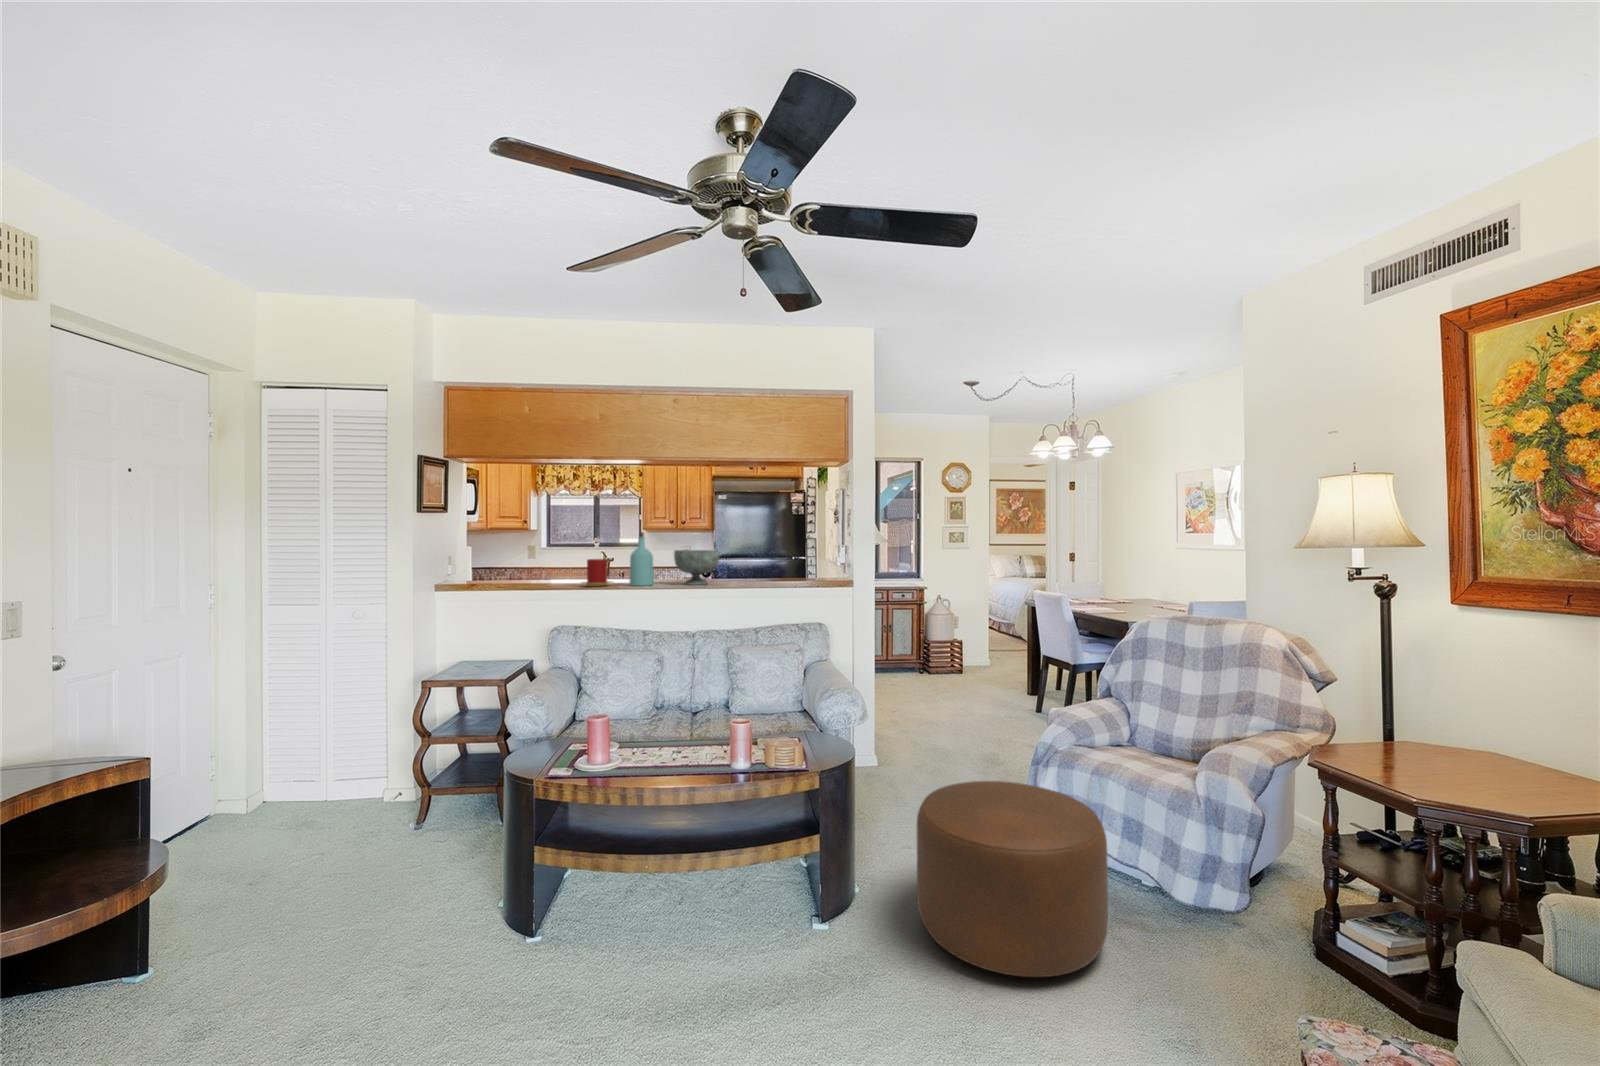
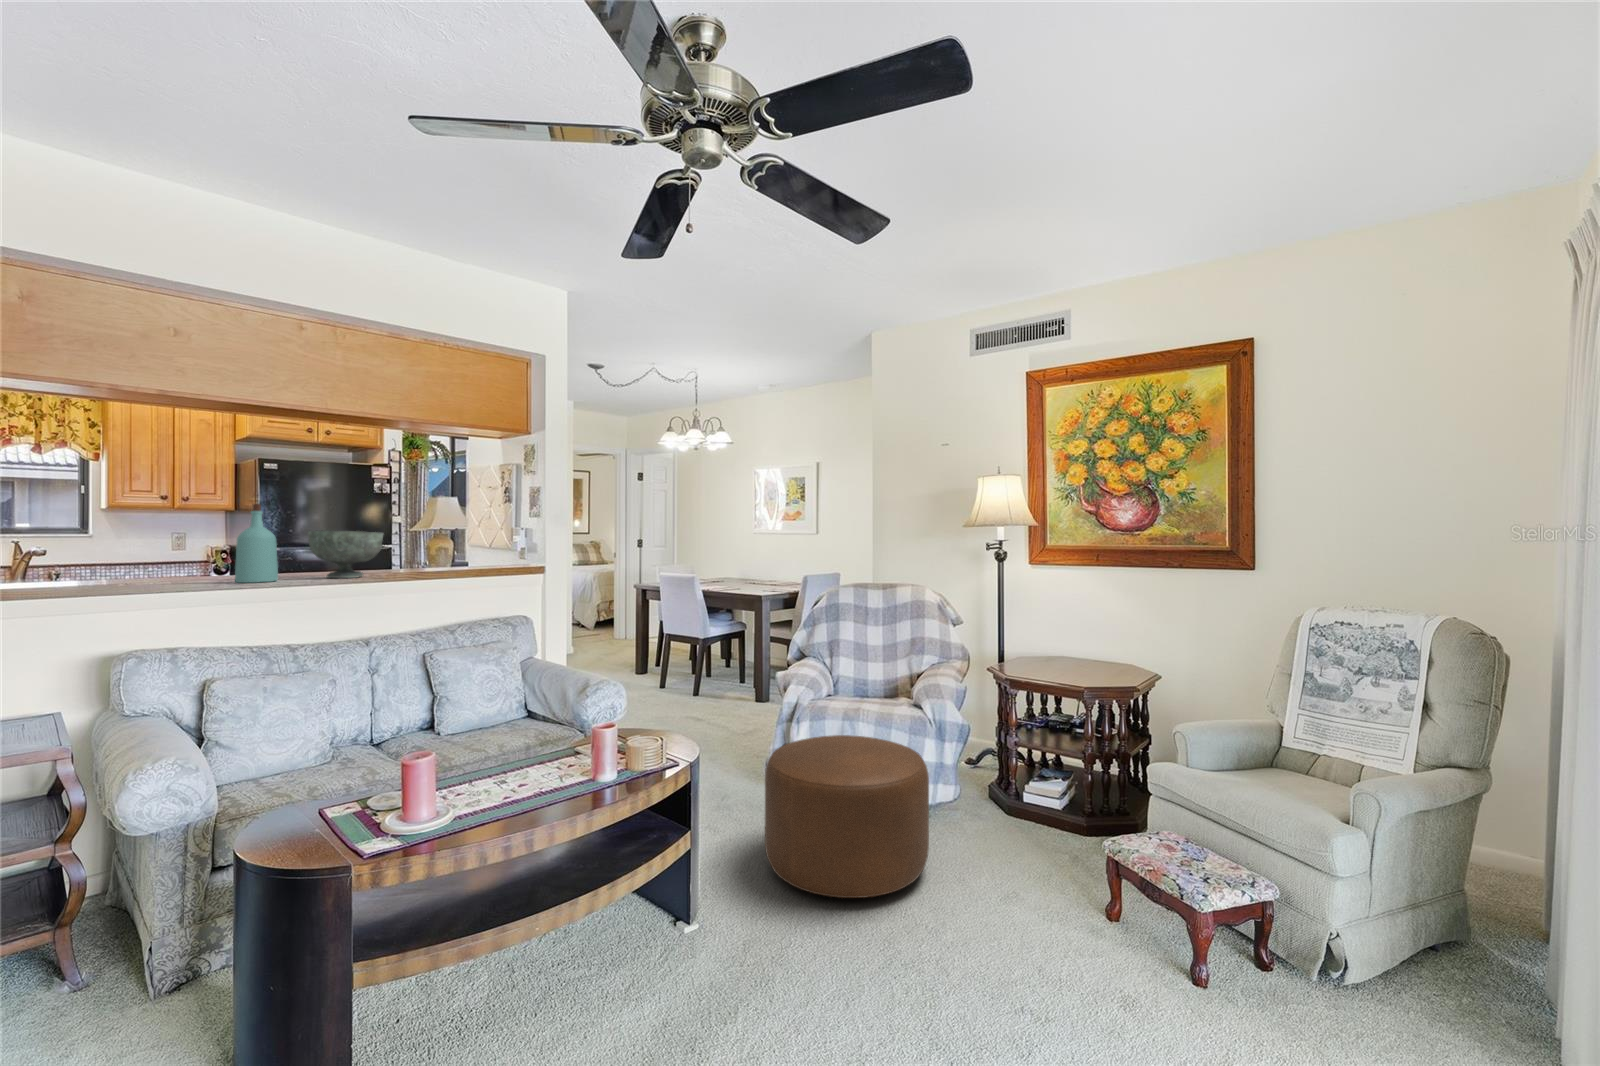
candle: present [582,559,612,587] -> none [137,544,204,587]

